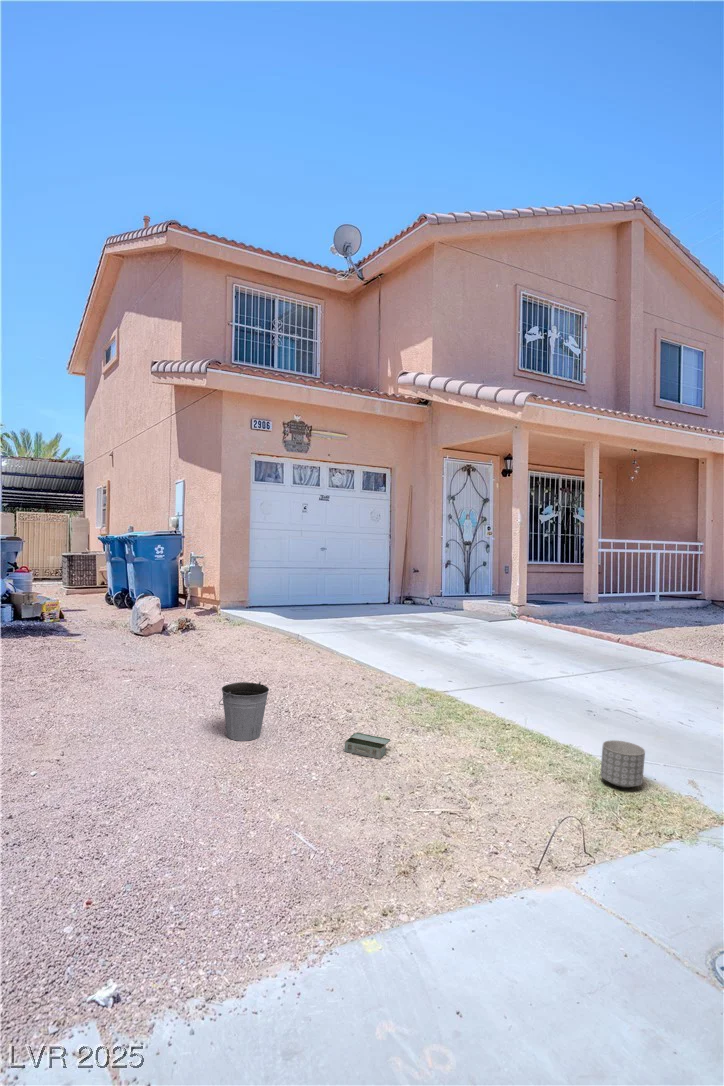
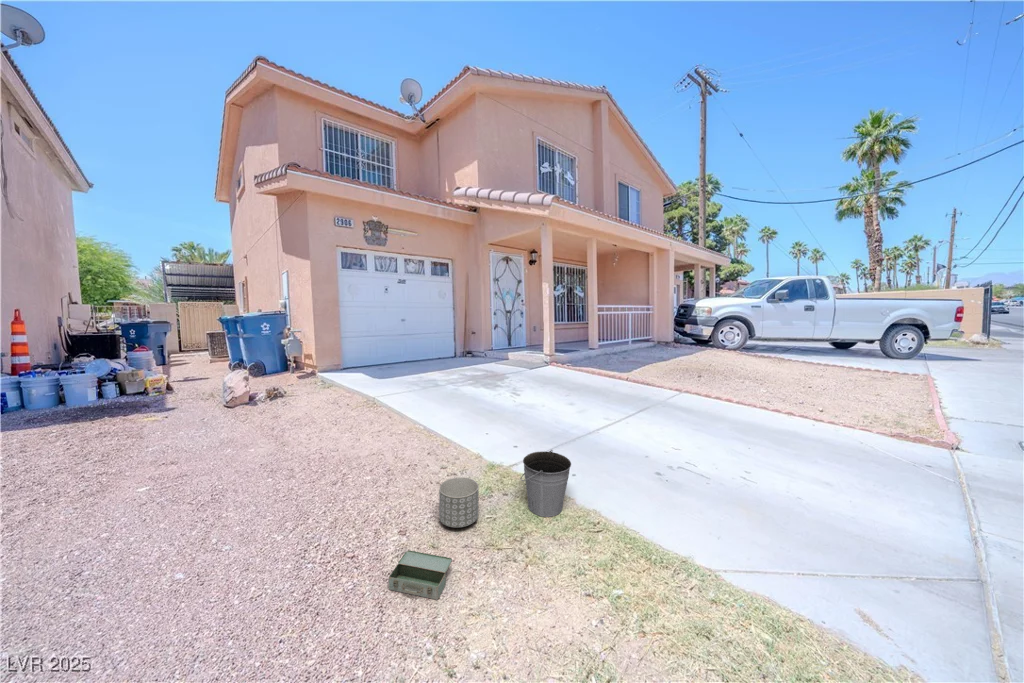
bucket: present [219,682,269,741] -> present [521,450,571,517]
planter: present [600,740,645,788] -> present [439,477,479,528]

